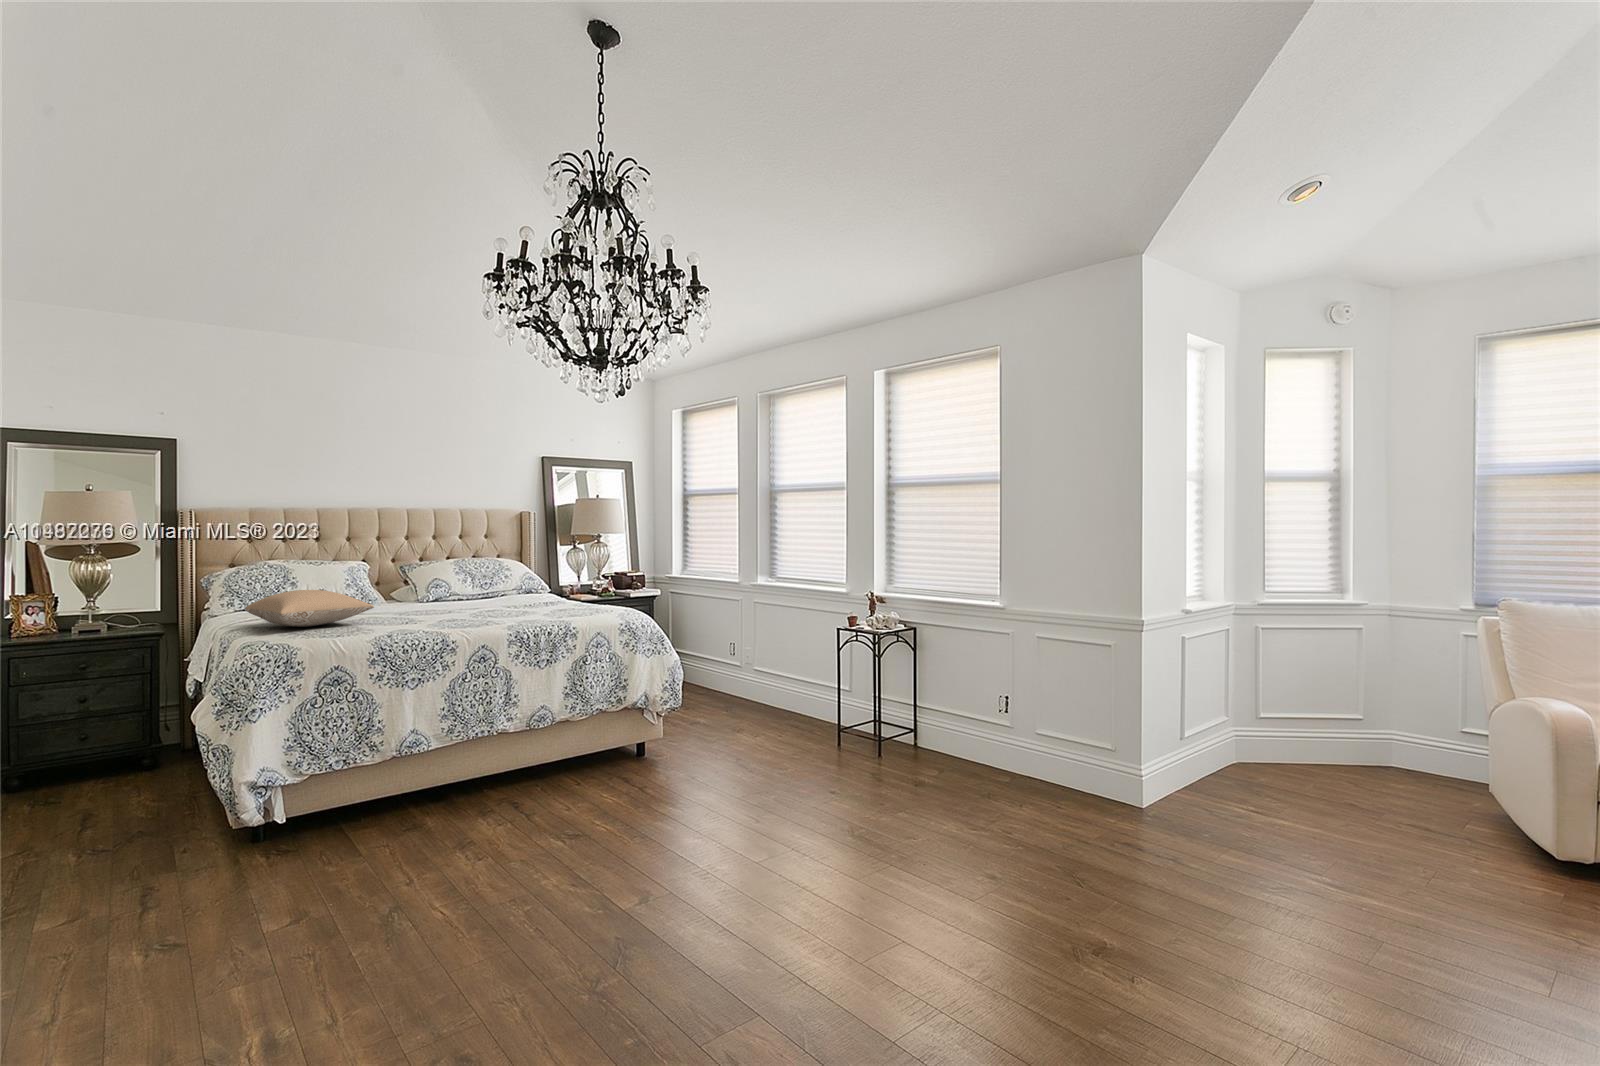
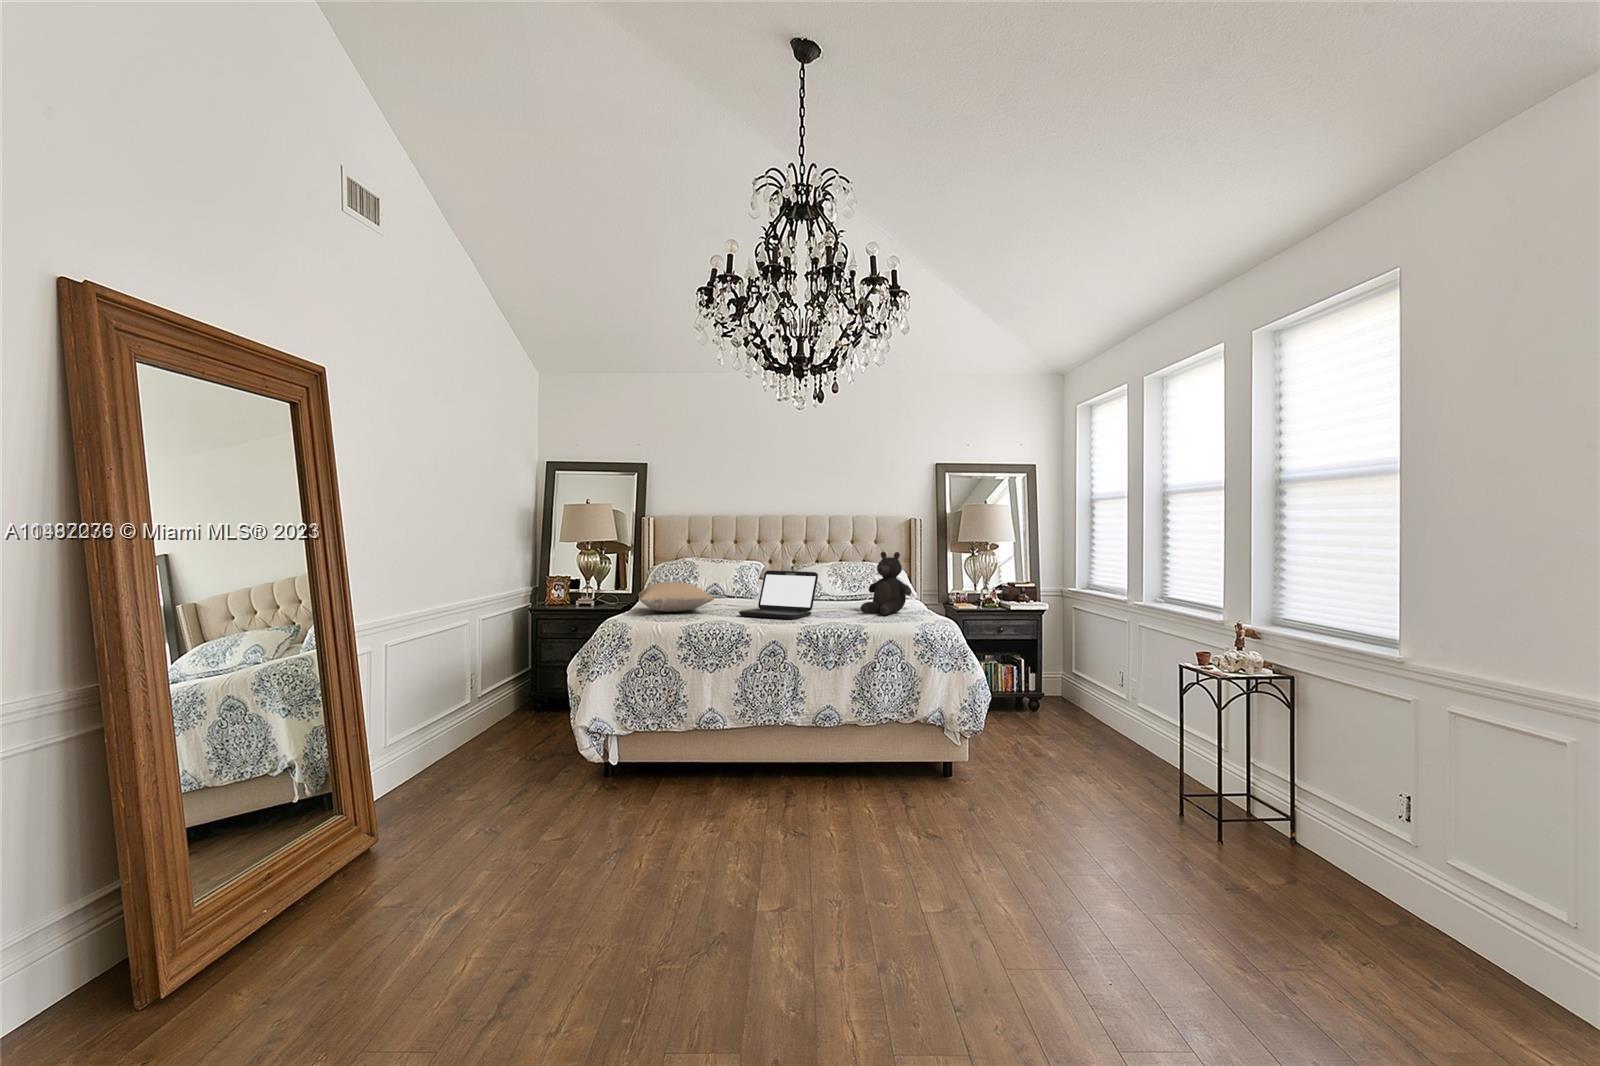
teddy bear: none [539,546,590,609] -> present [861,552,912,615]
laptop: none [412,570,496,623] -> present [739,570,818,619]

